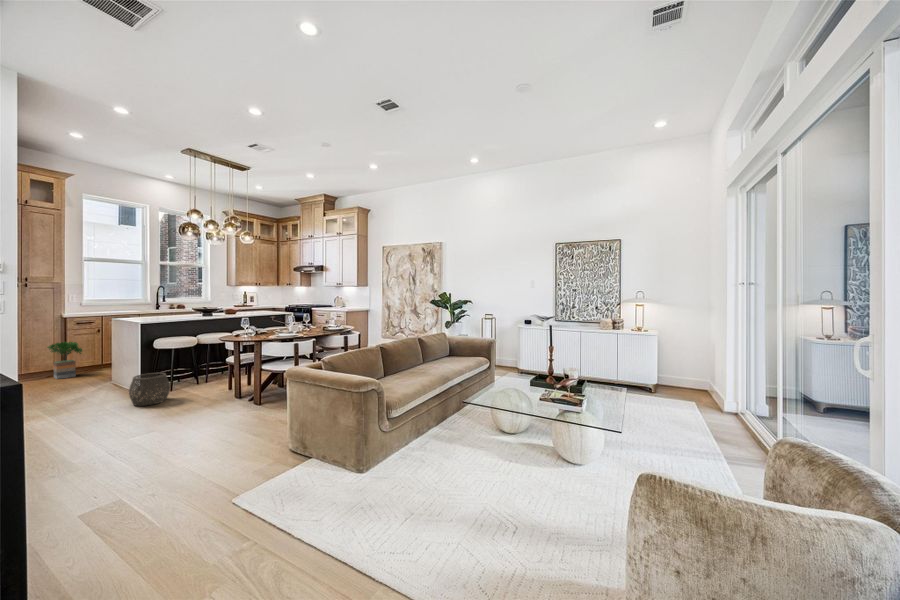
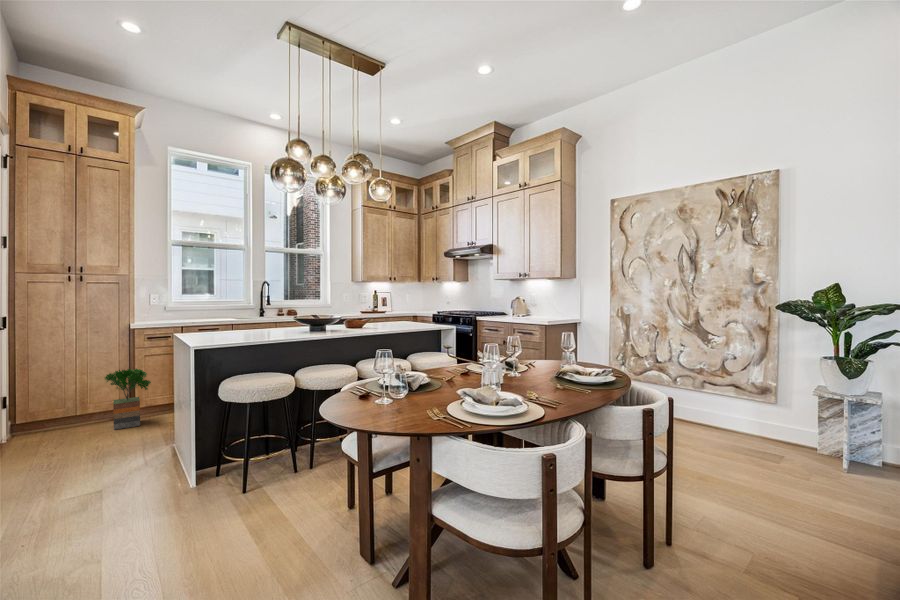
woven basket: present [129,373,170,406] -> none [151,464,237,554]

